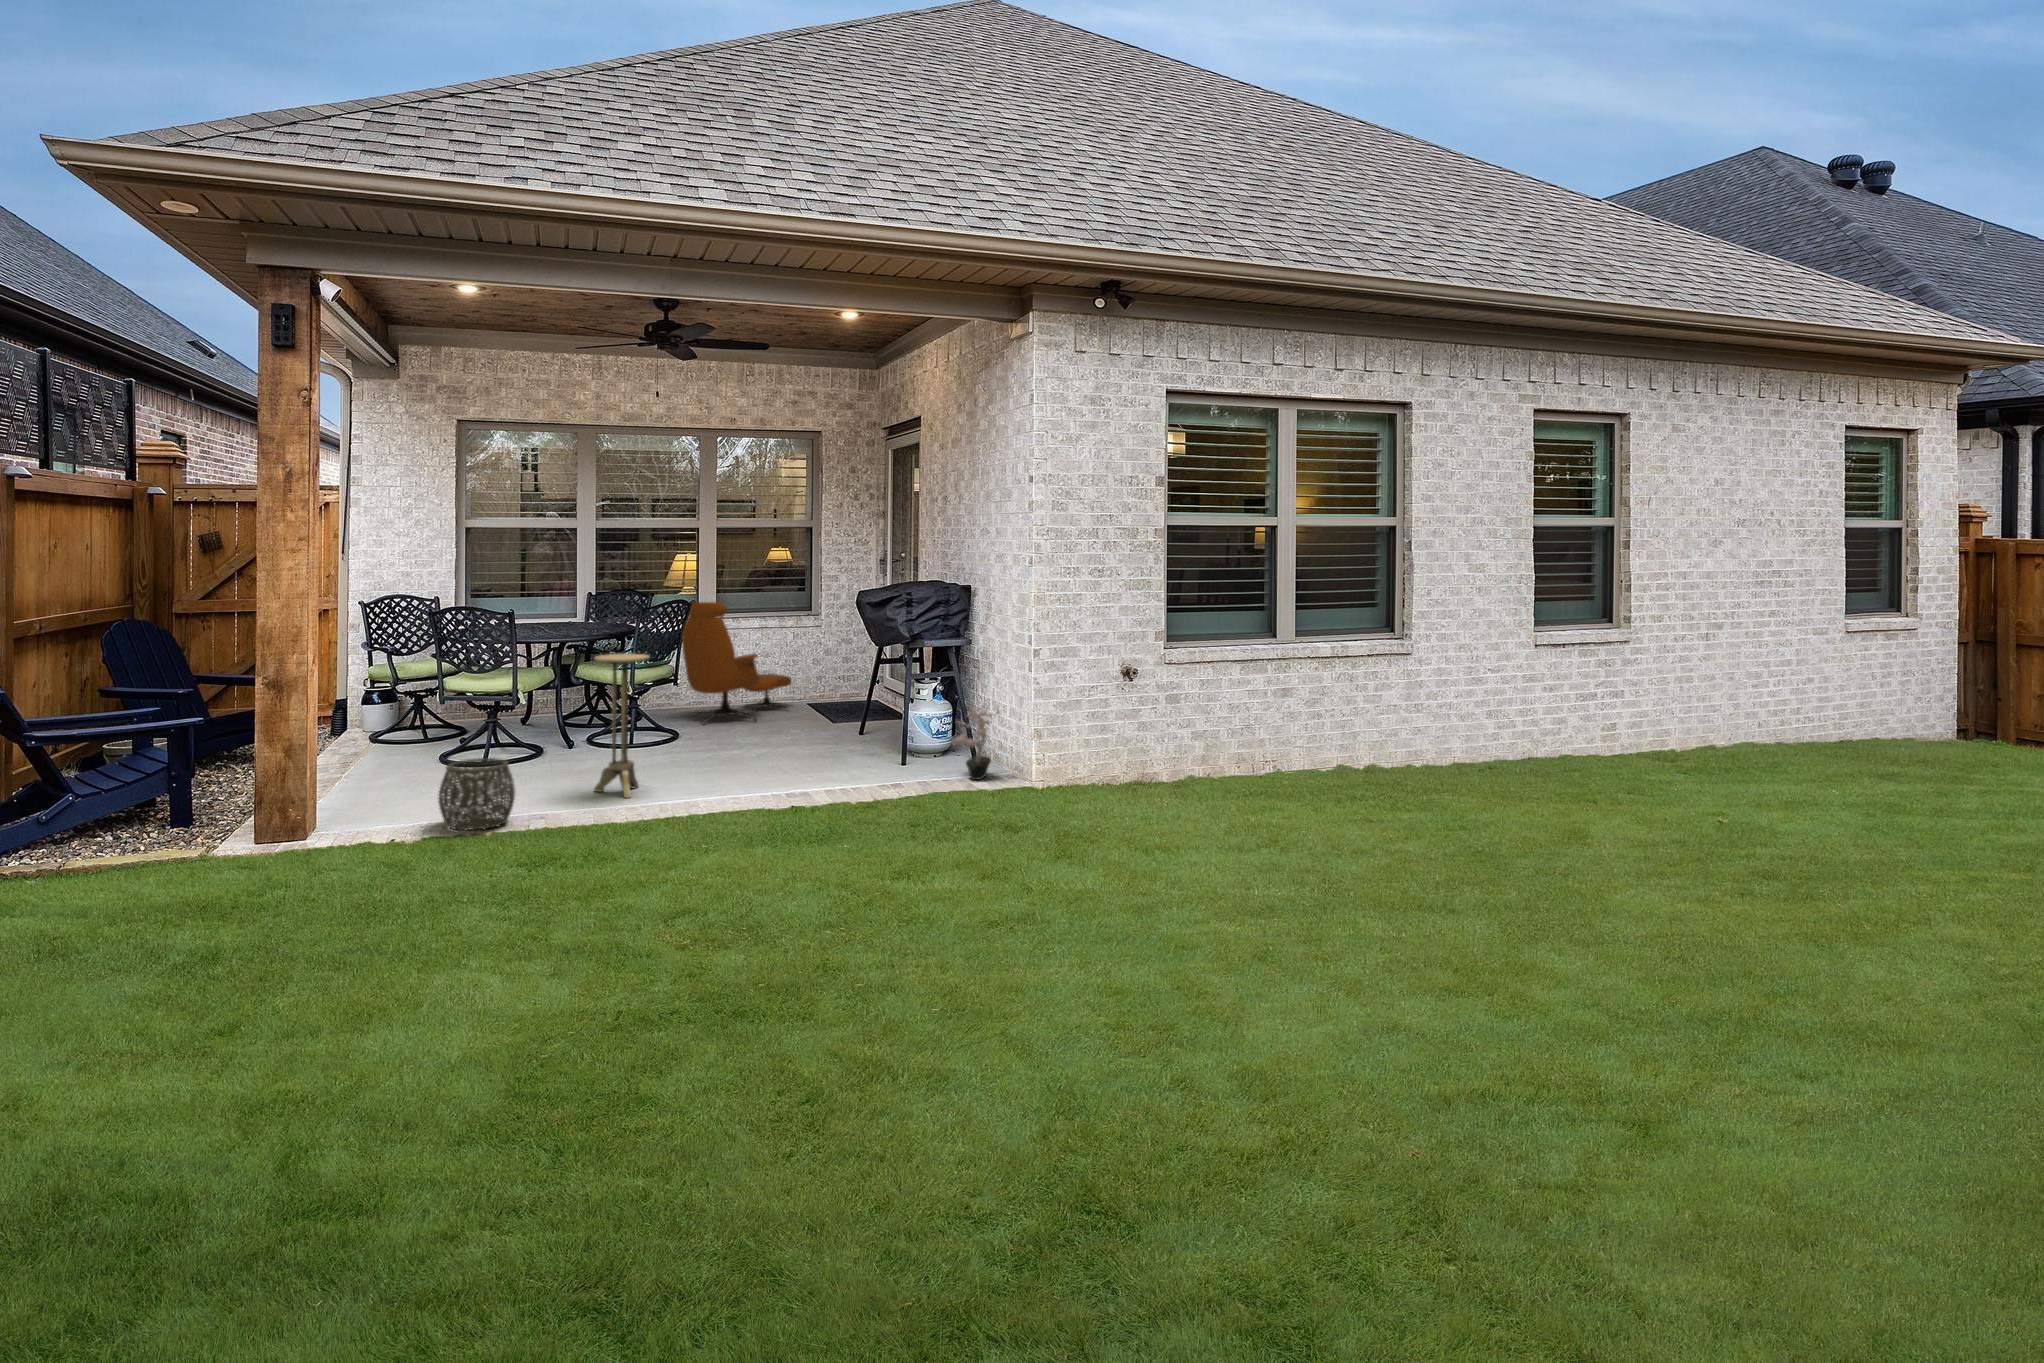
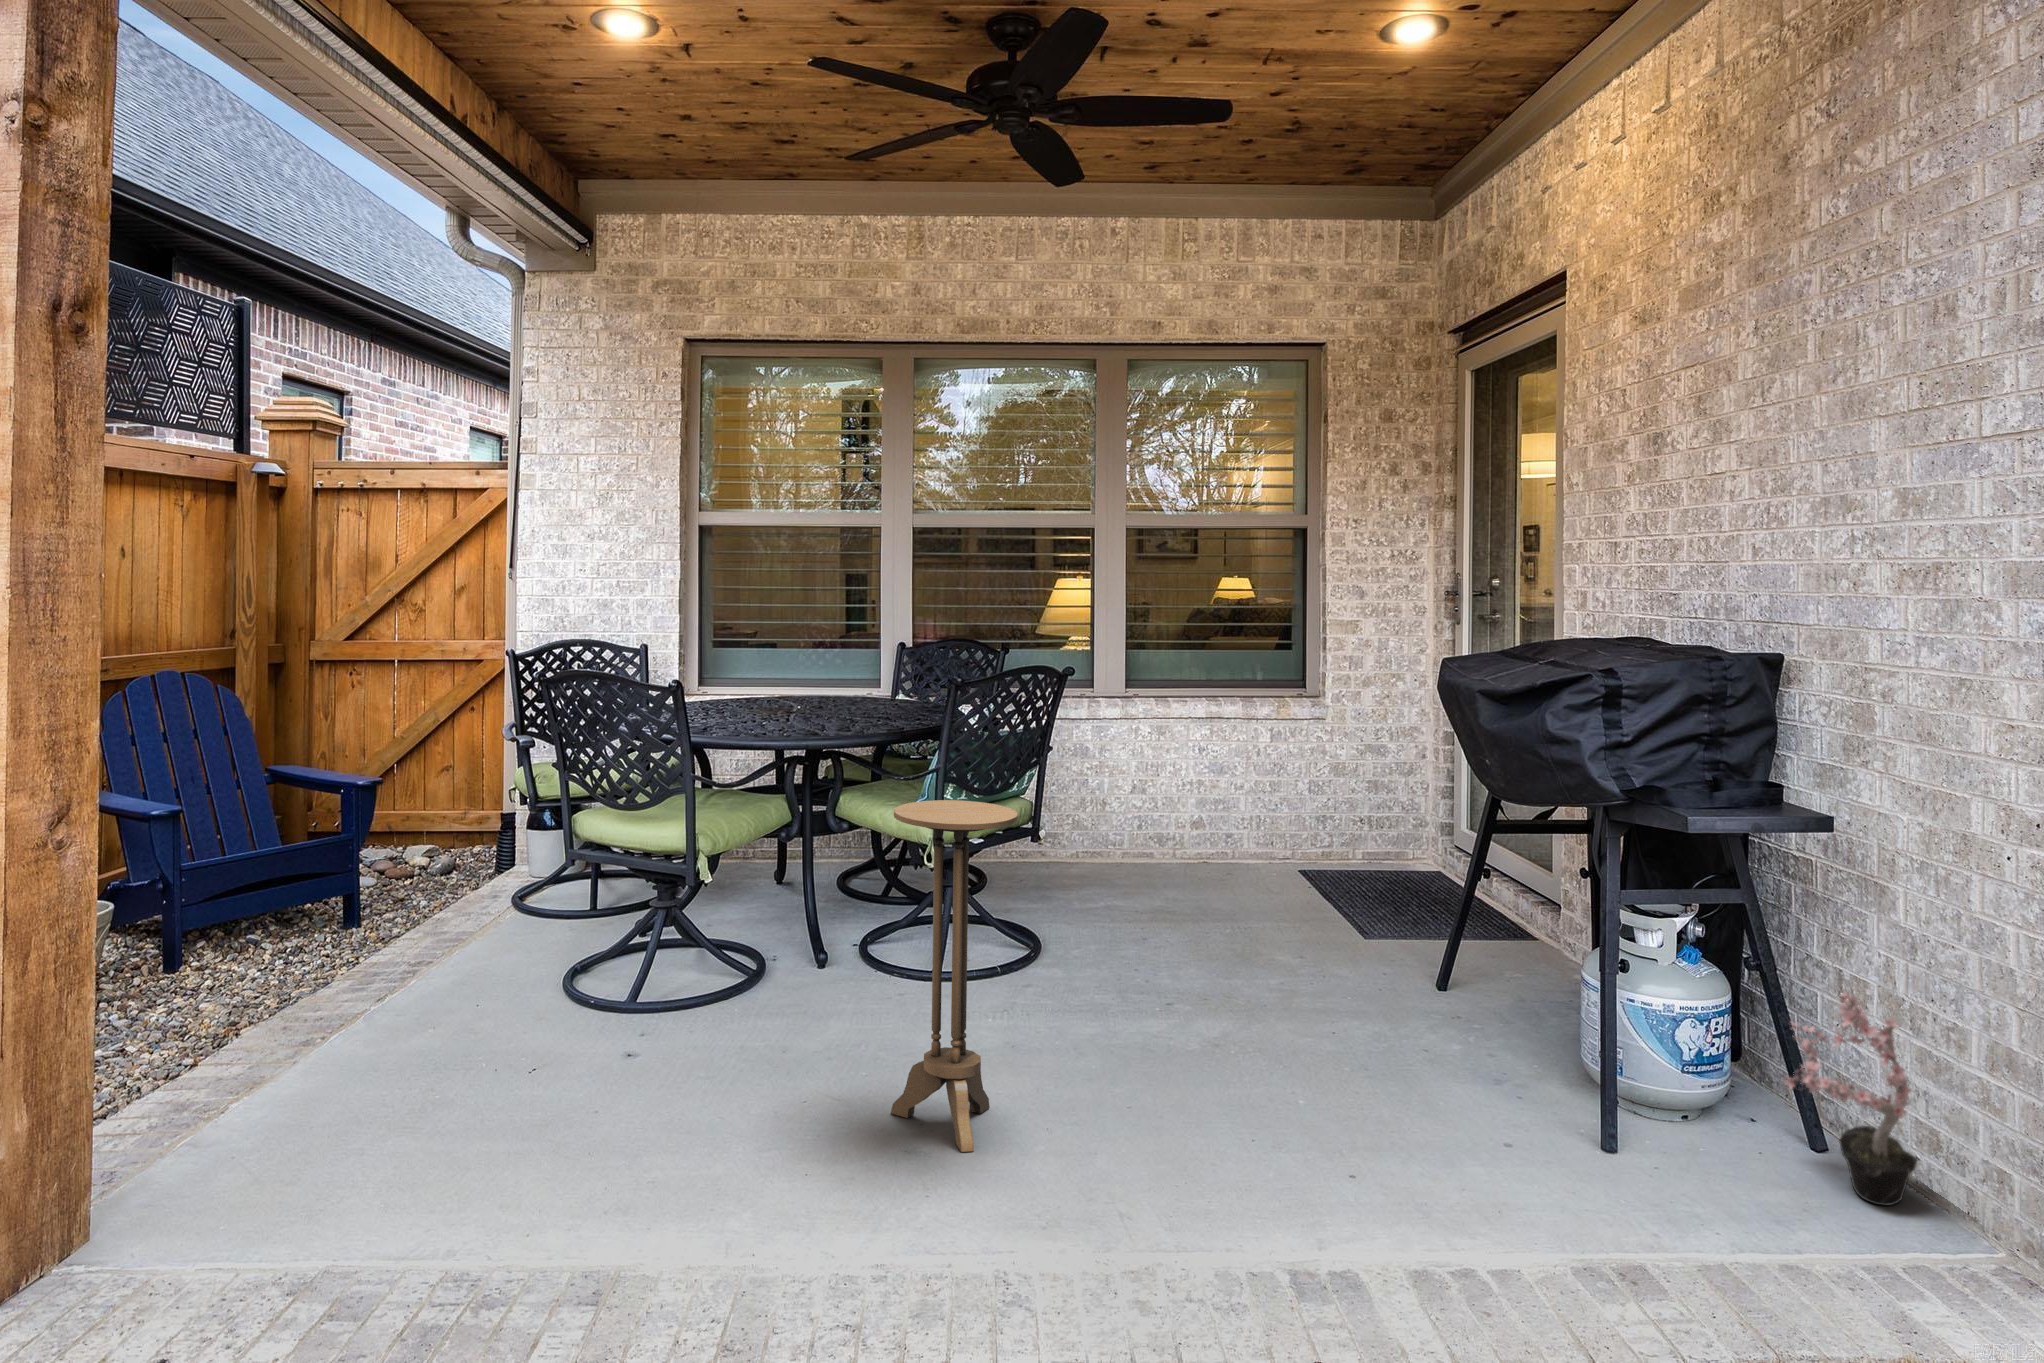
lounge chair: present [682,602,792,724] -> none [1060,665,1269,911]
woven basket: present [439,758,515,830] -> none [536,1046,709,1244]

